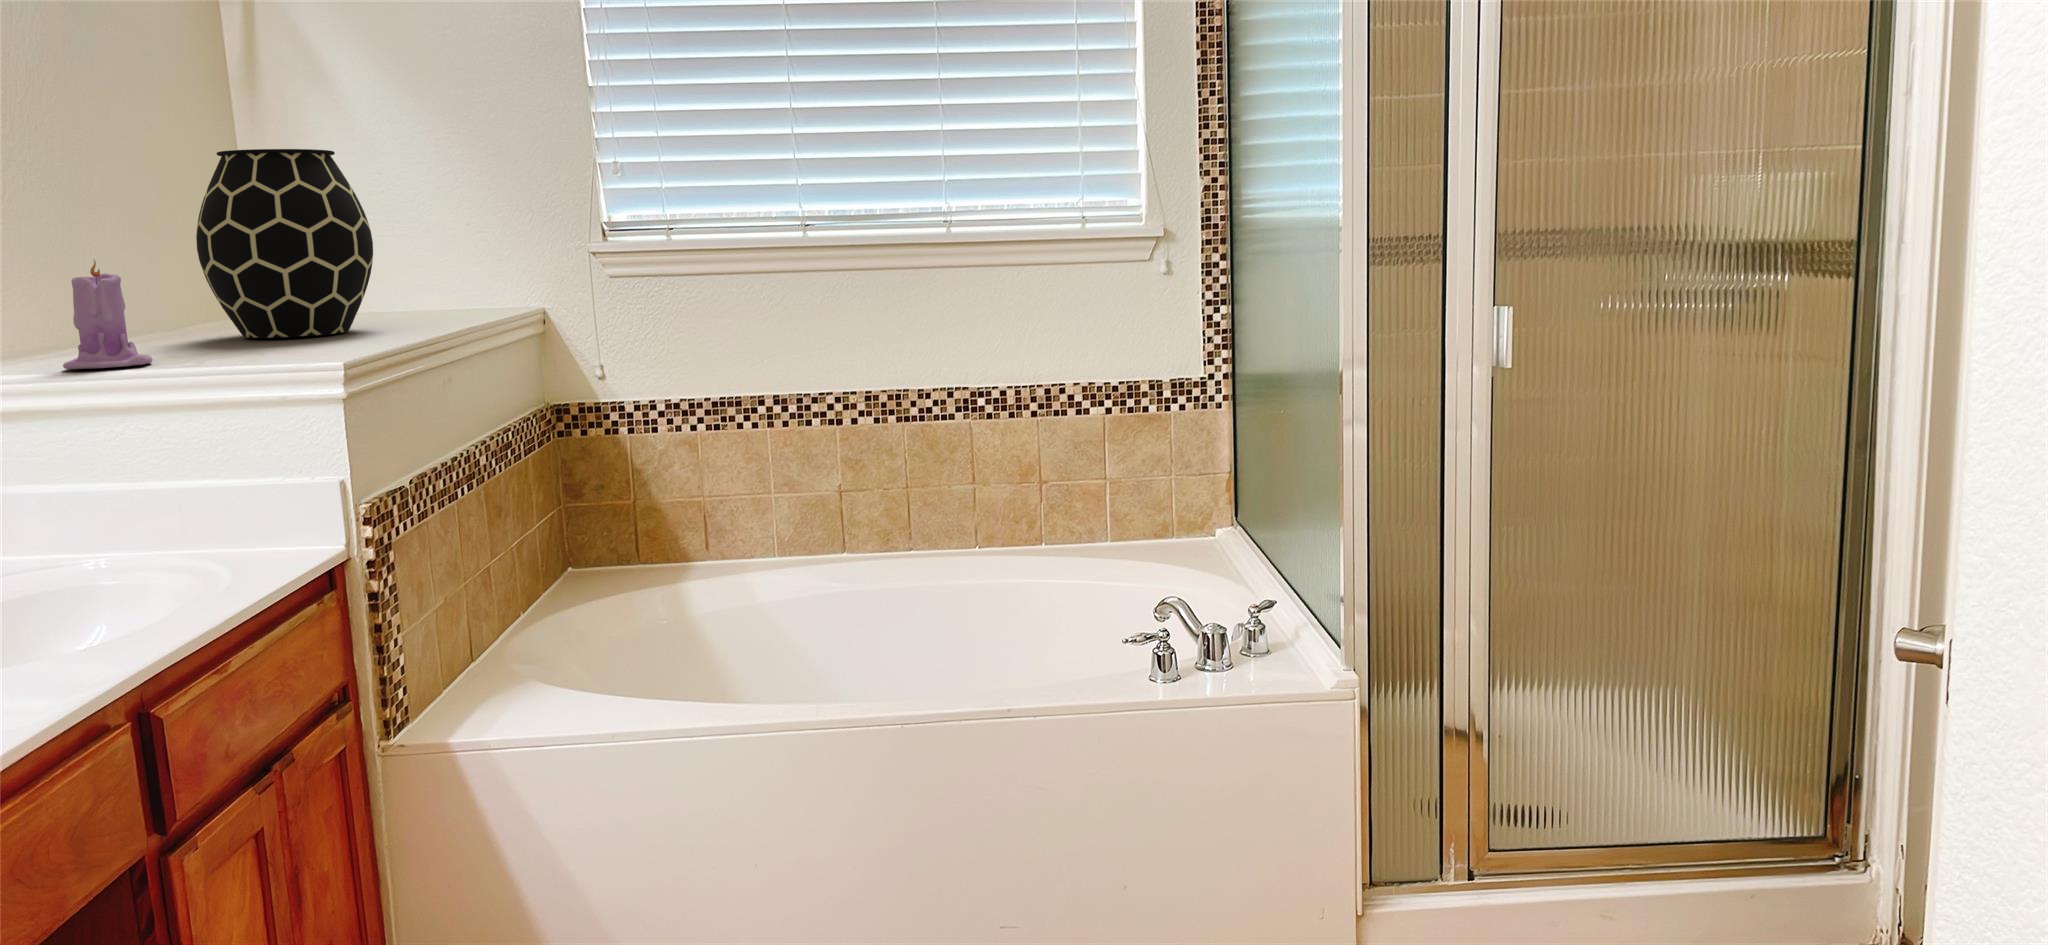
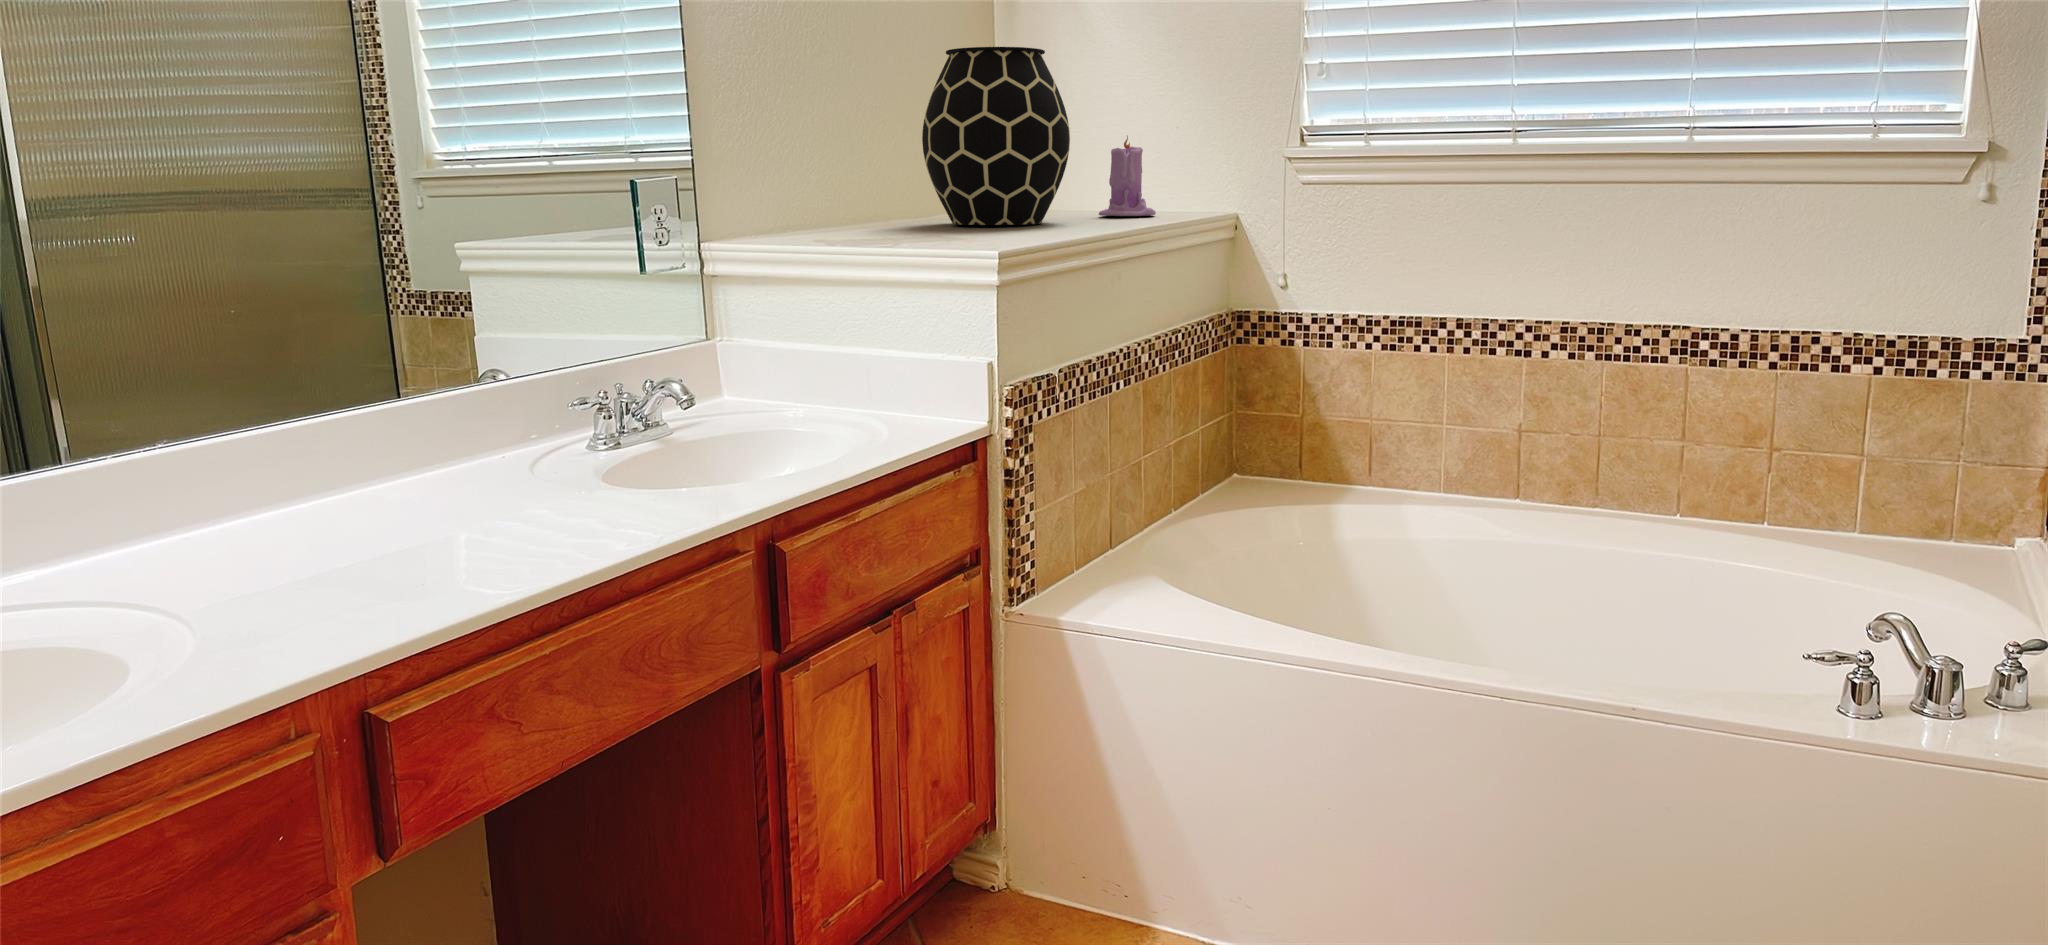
candle: present [63,260,153,369] -> present [1099,136,1156,216]

